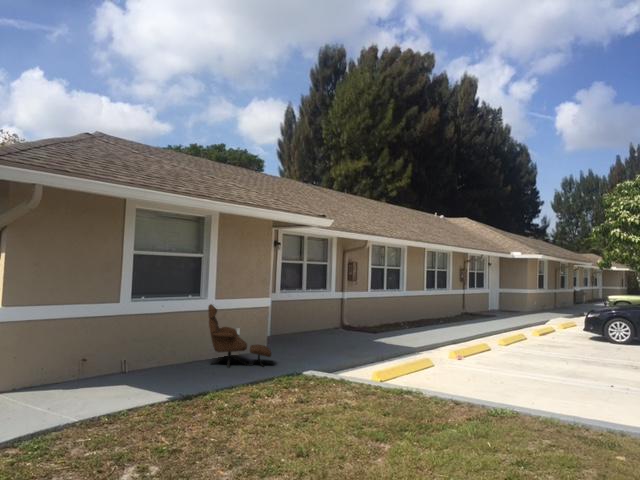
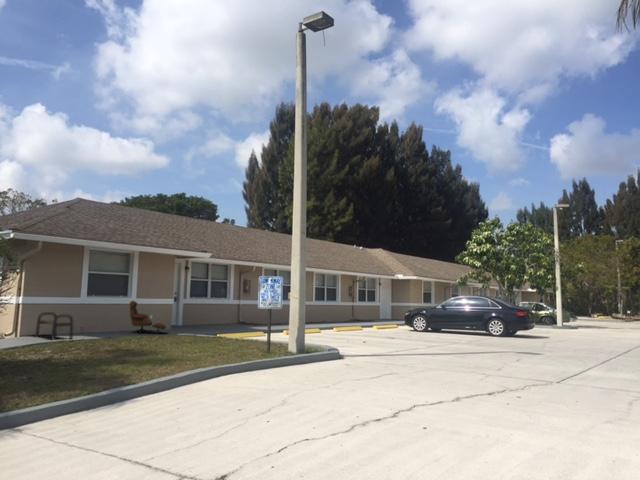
bench: none [33,336,116,404] -> present [36,312,73,340]

